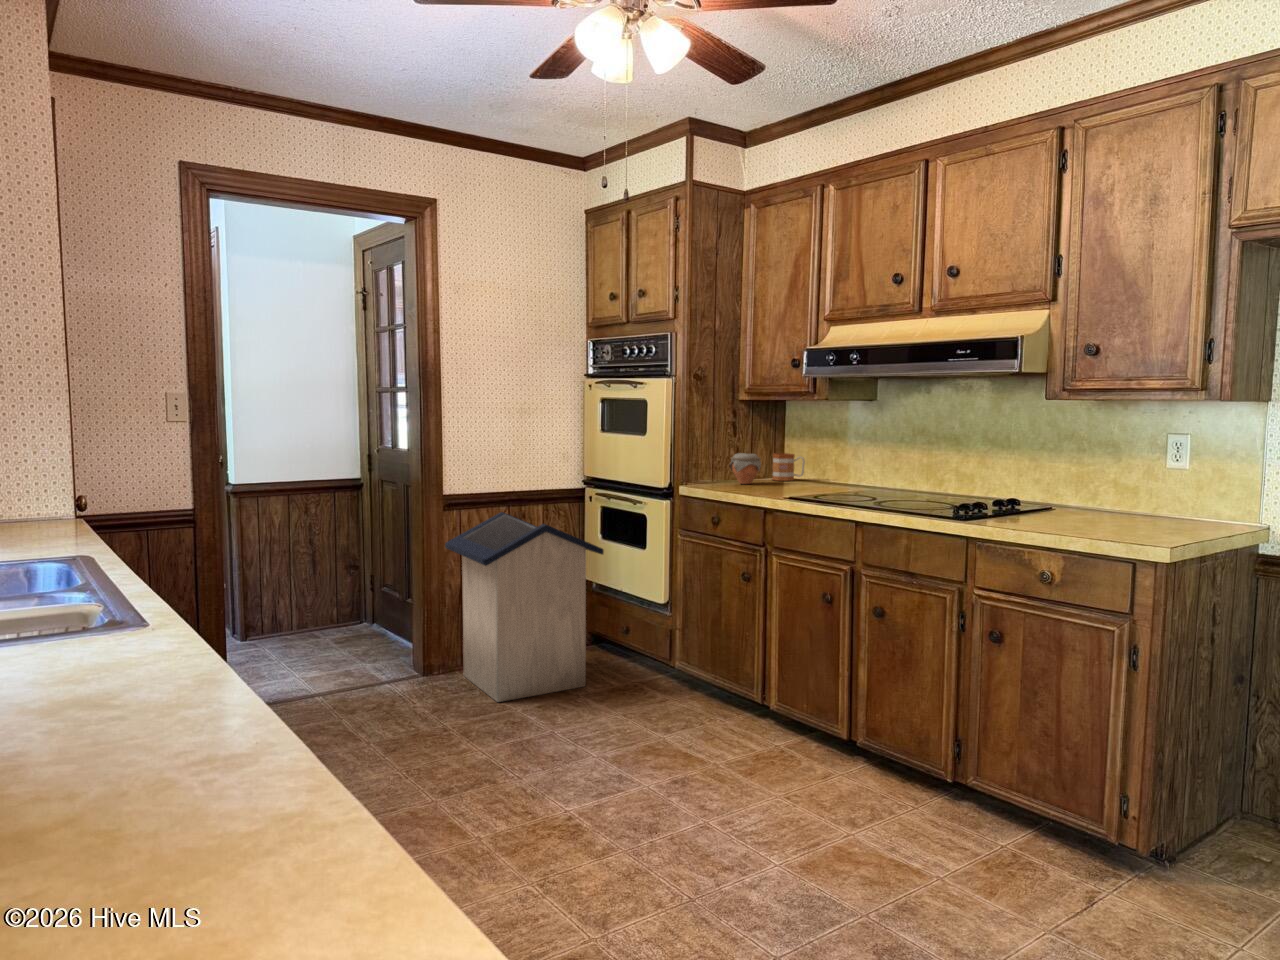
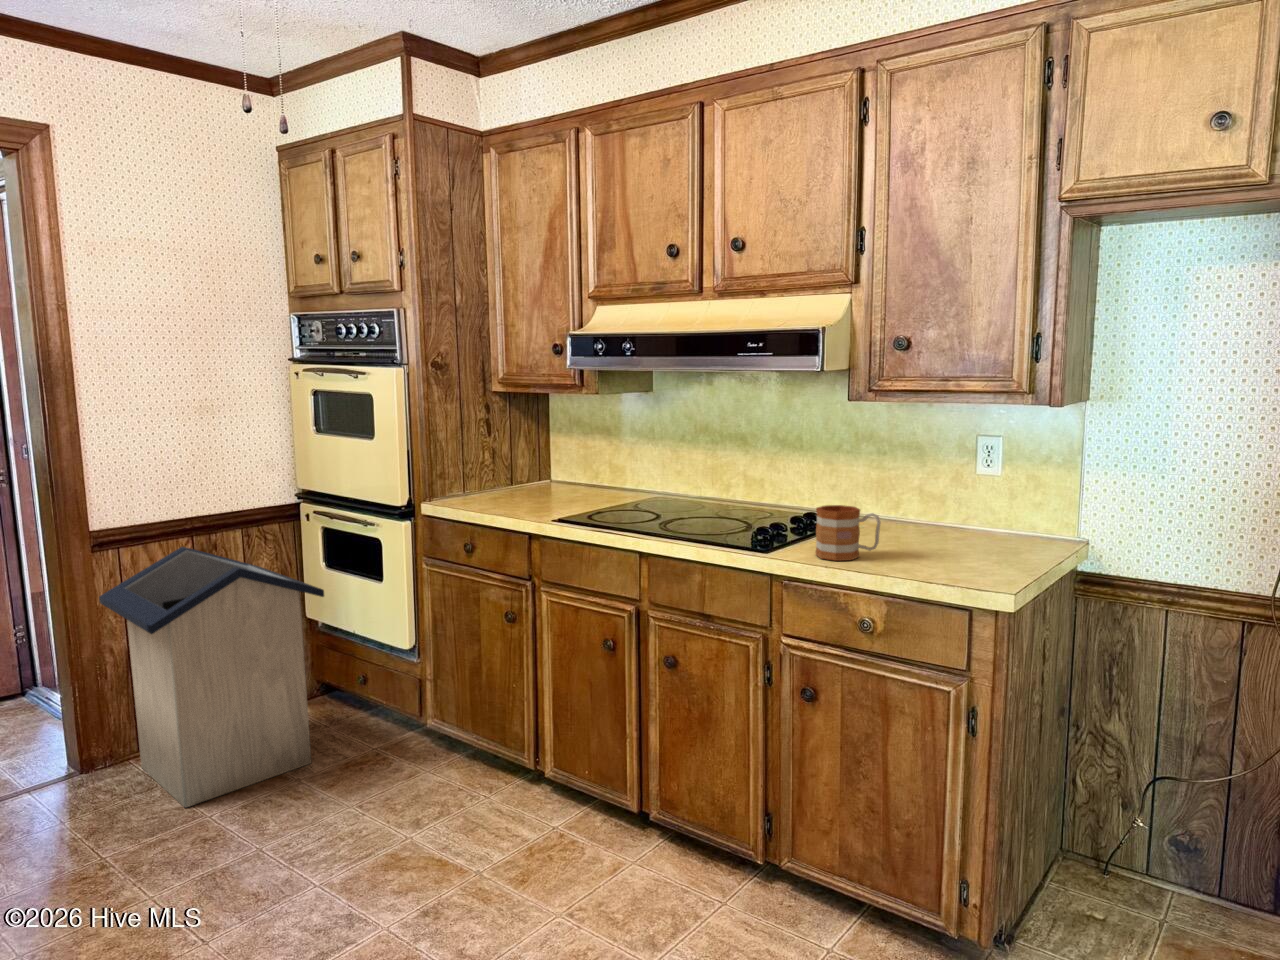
jar: present [730,453,761,484] -> none [482,458,521,496]
mug: present [773,453,805,481] -> present [816,505,881,561]

